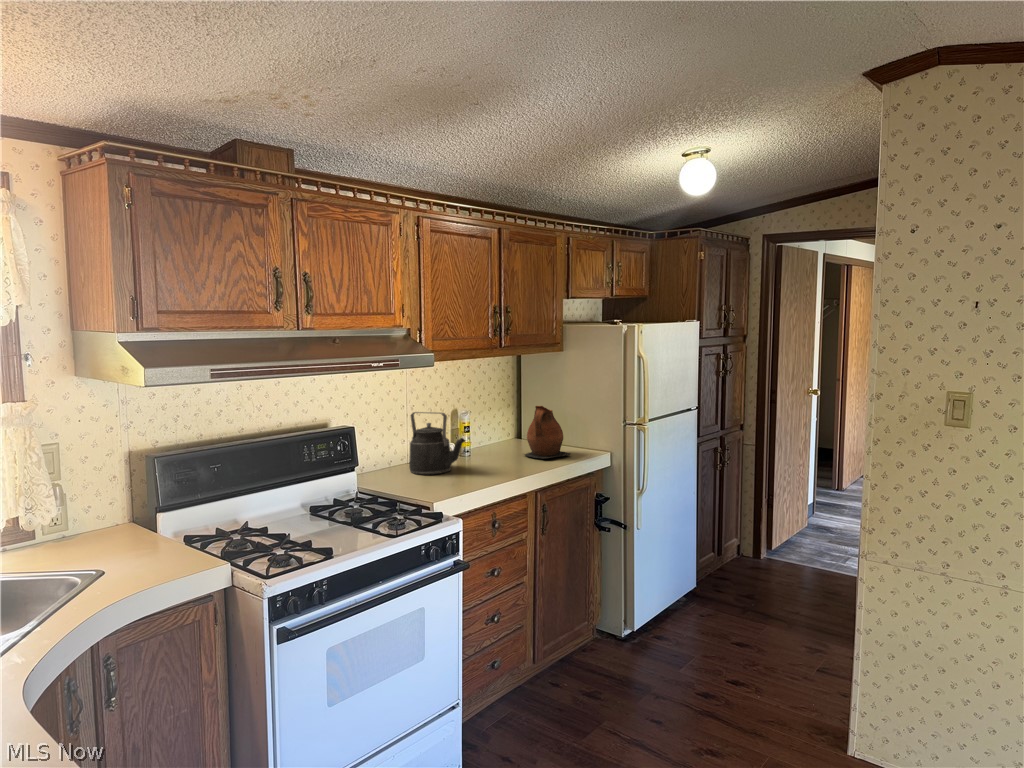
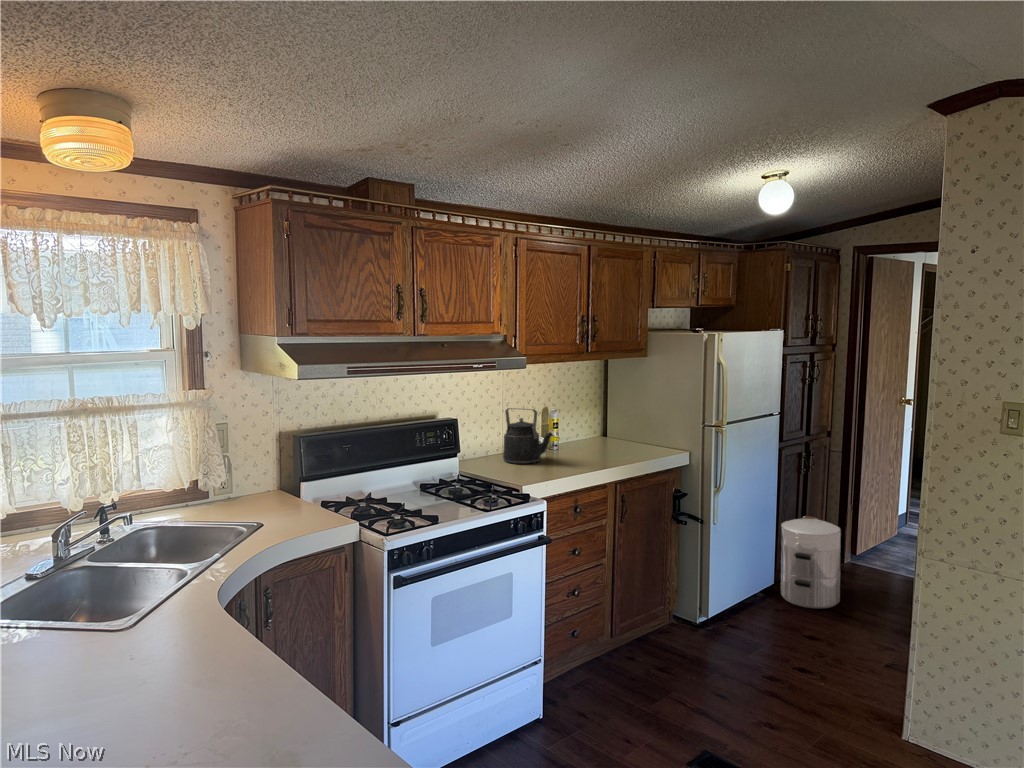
ceramic pitcher: present [524,406,570,459] -> none [605,406,651,454]
waste bin: none [702,514,762,609] -> present [781,516,841,608]

